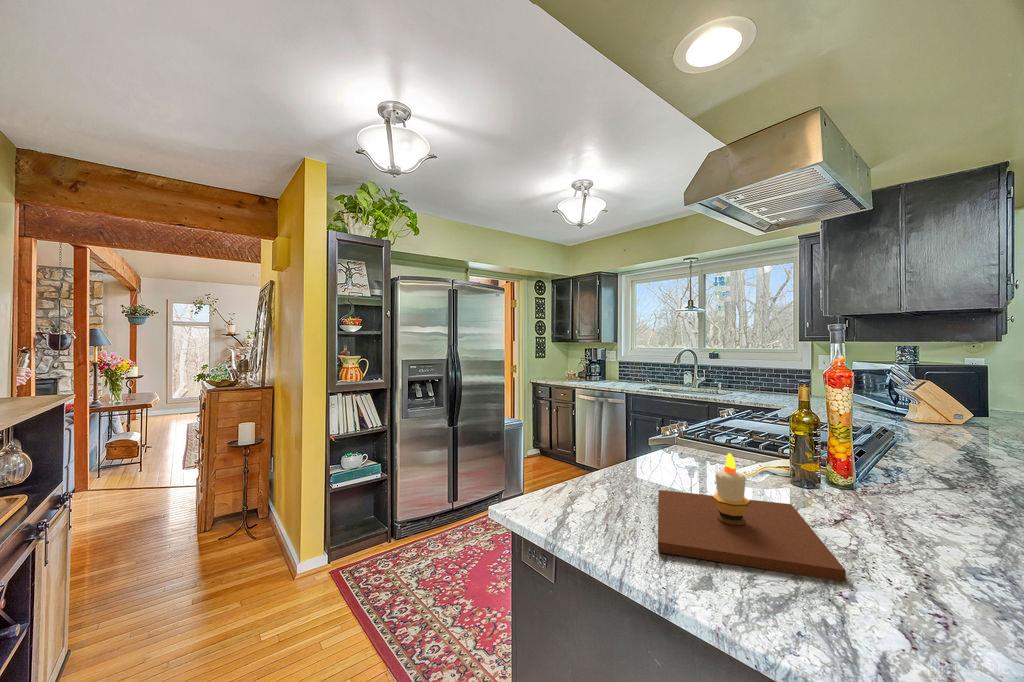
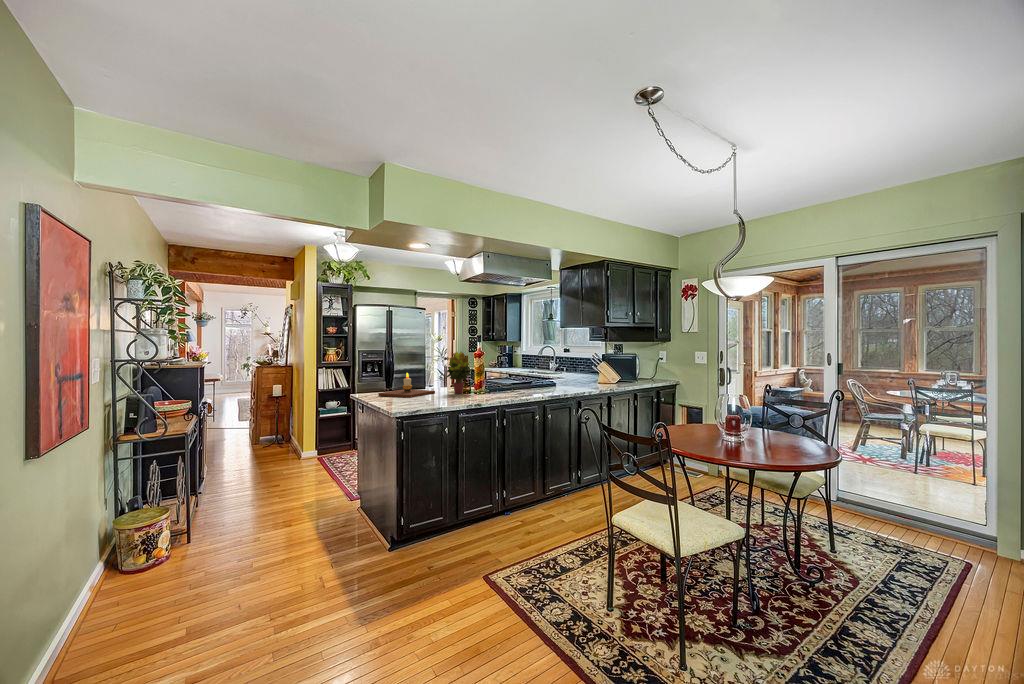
potted plant: none [818,373,940,517] -> present [446,352,471,394]

